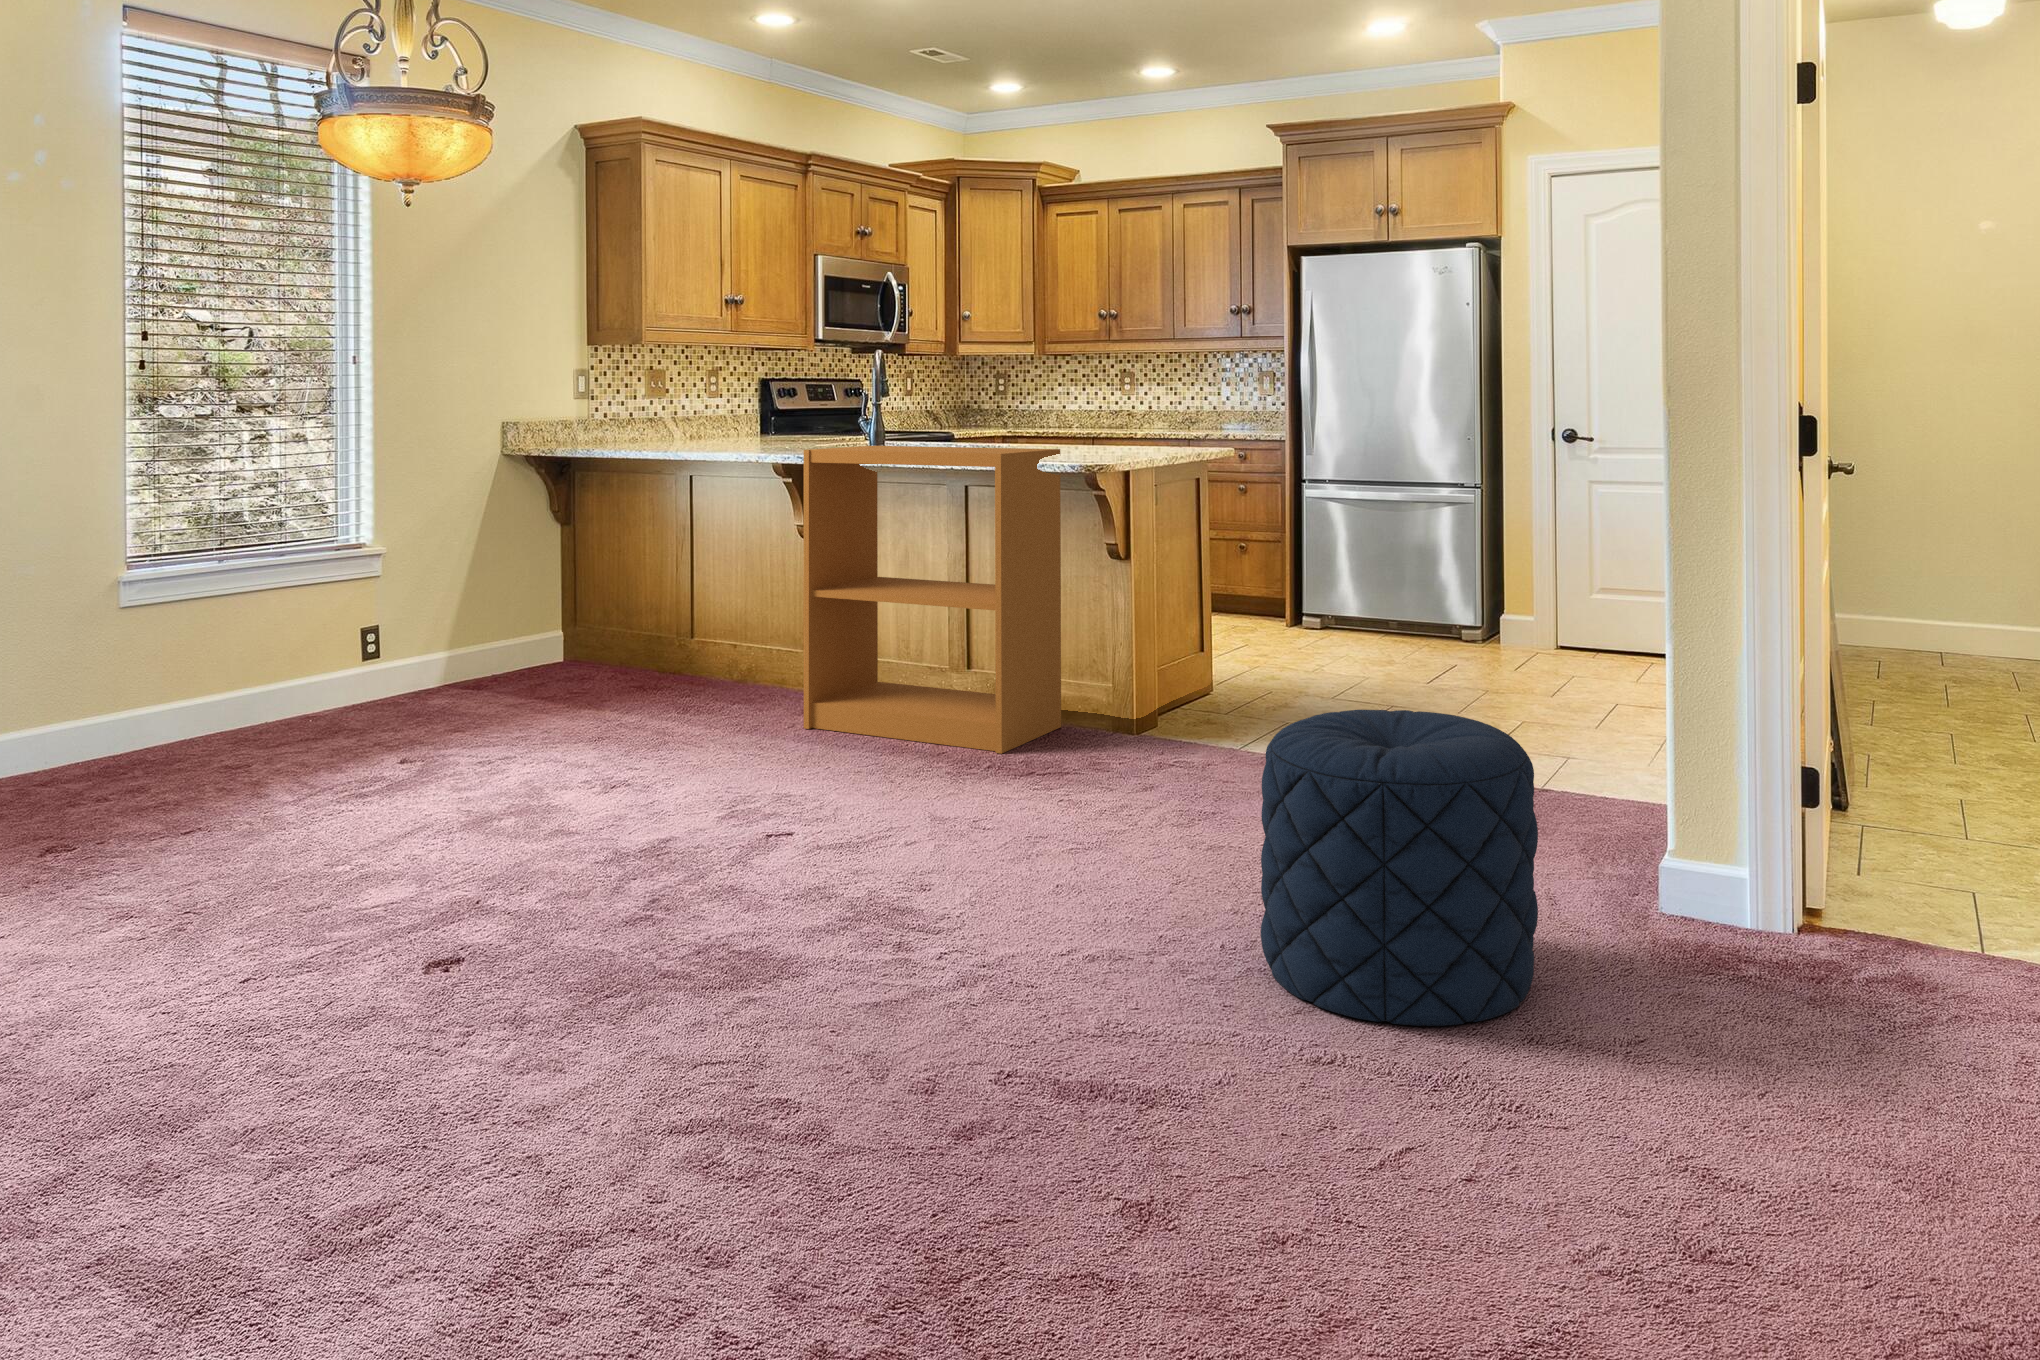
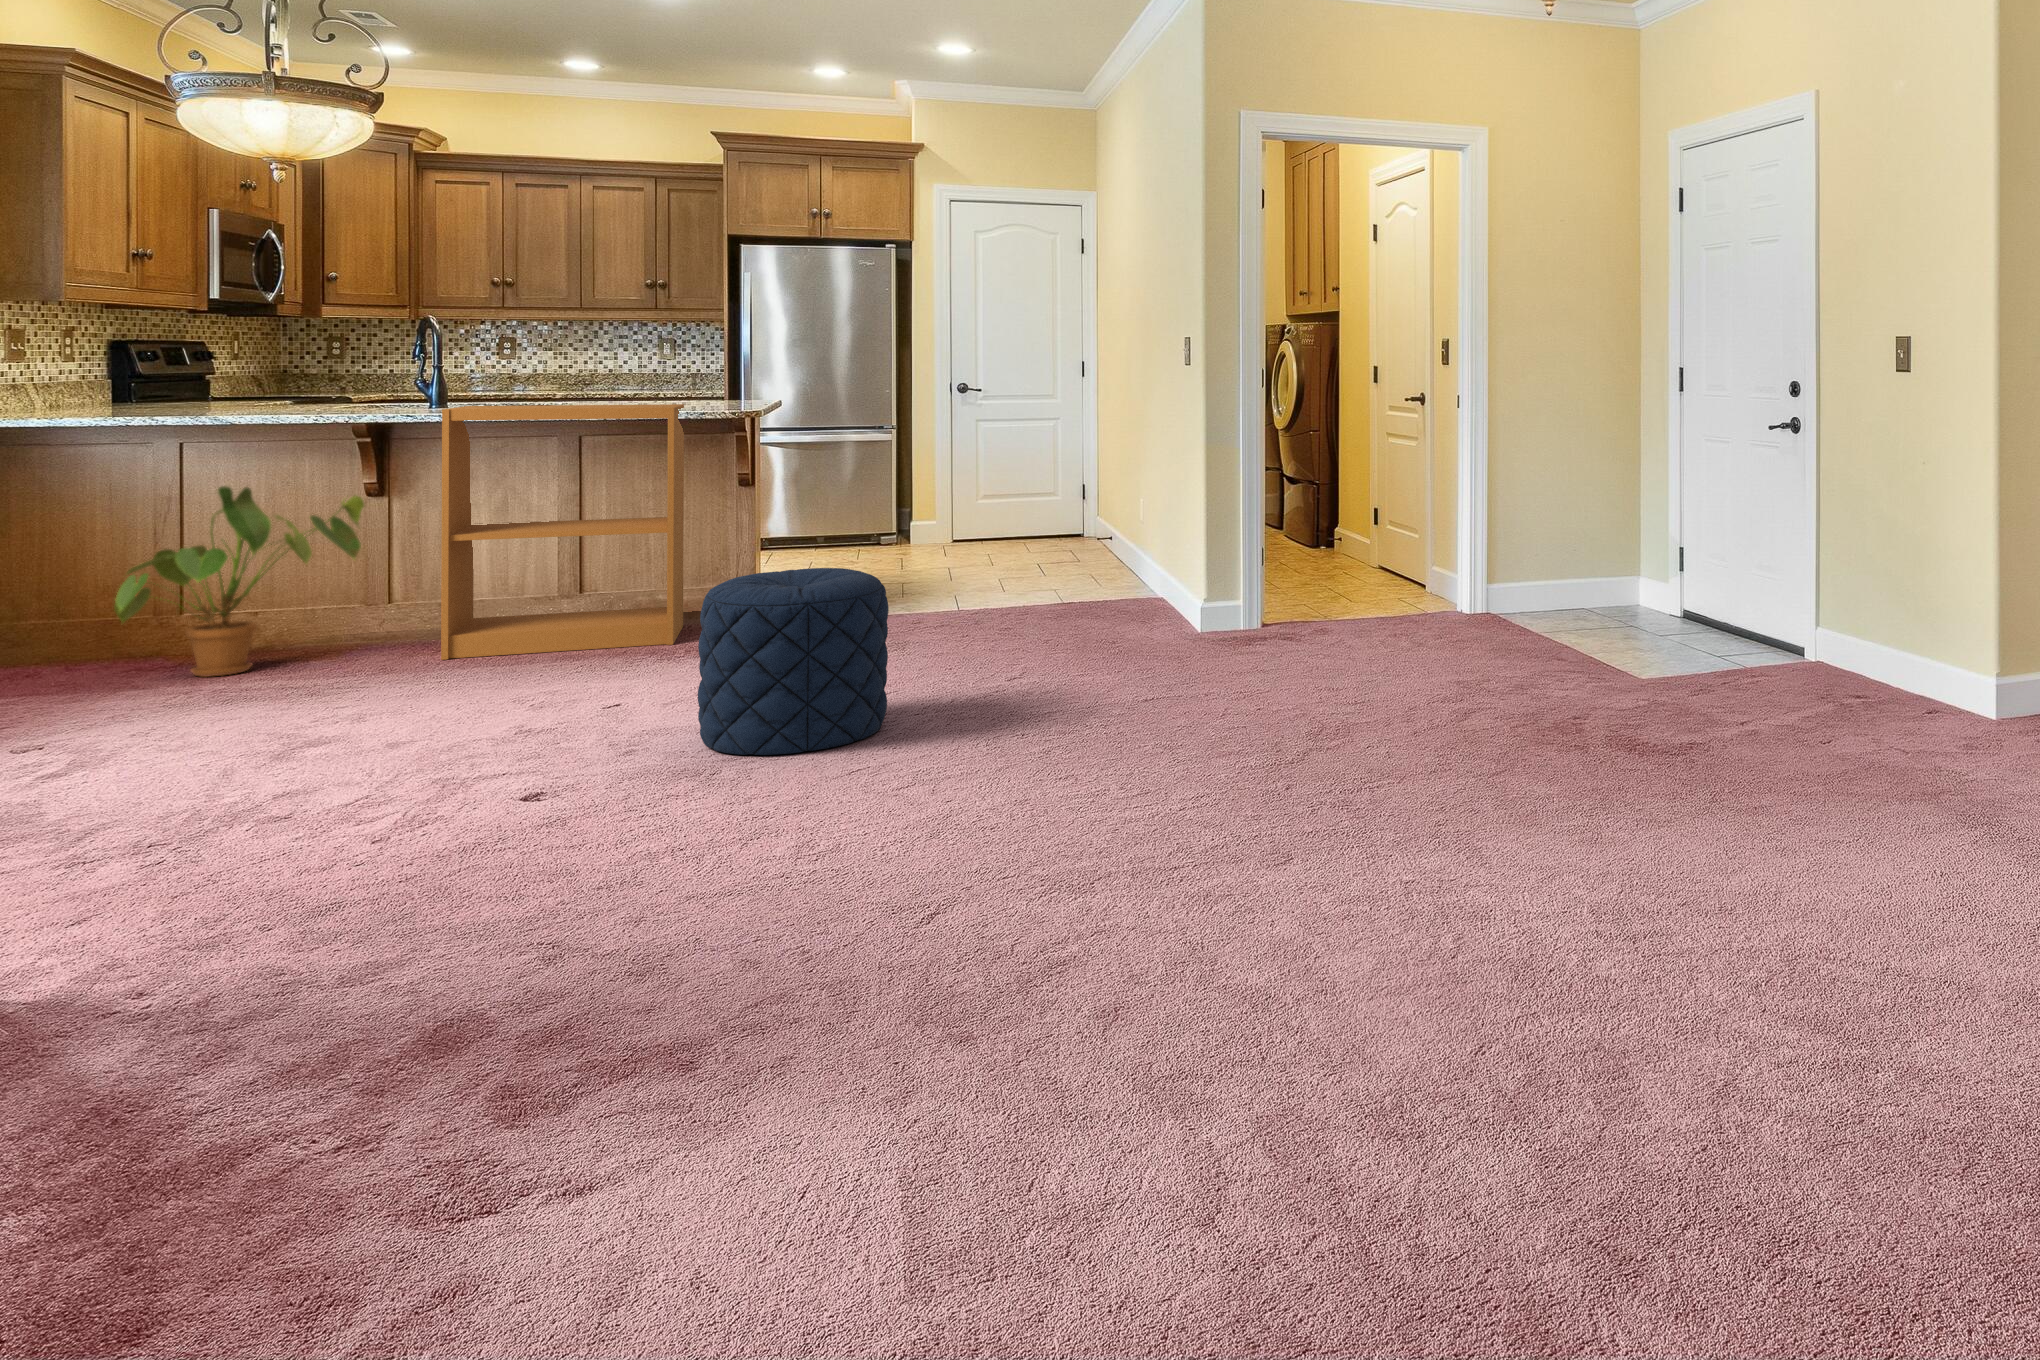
house plant: none [574,520,791,711] -> present [114,486,364,677]
pouf: present [1261,710,1538,1026] -> present [698,568,889,755]

